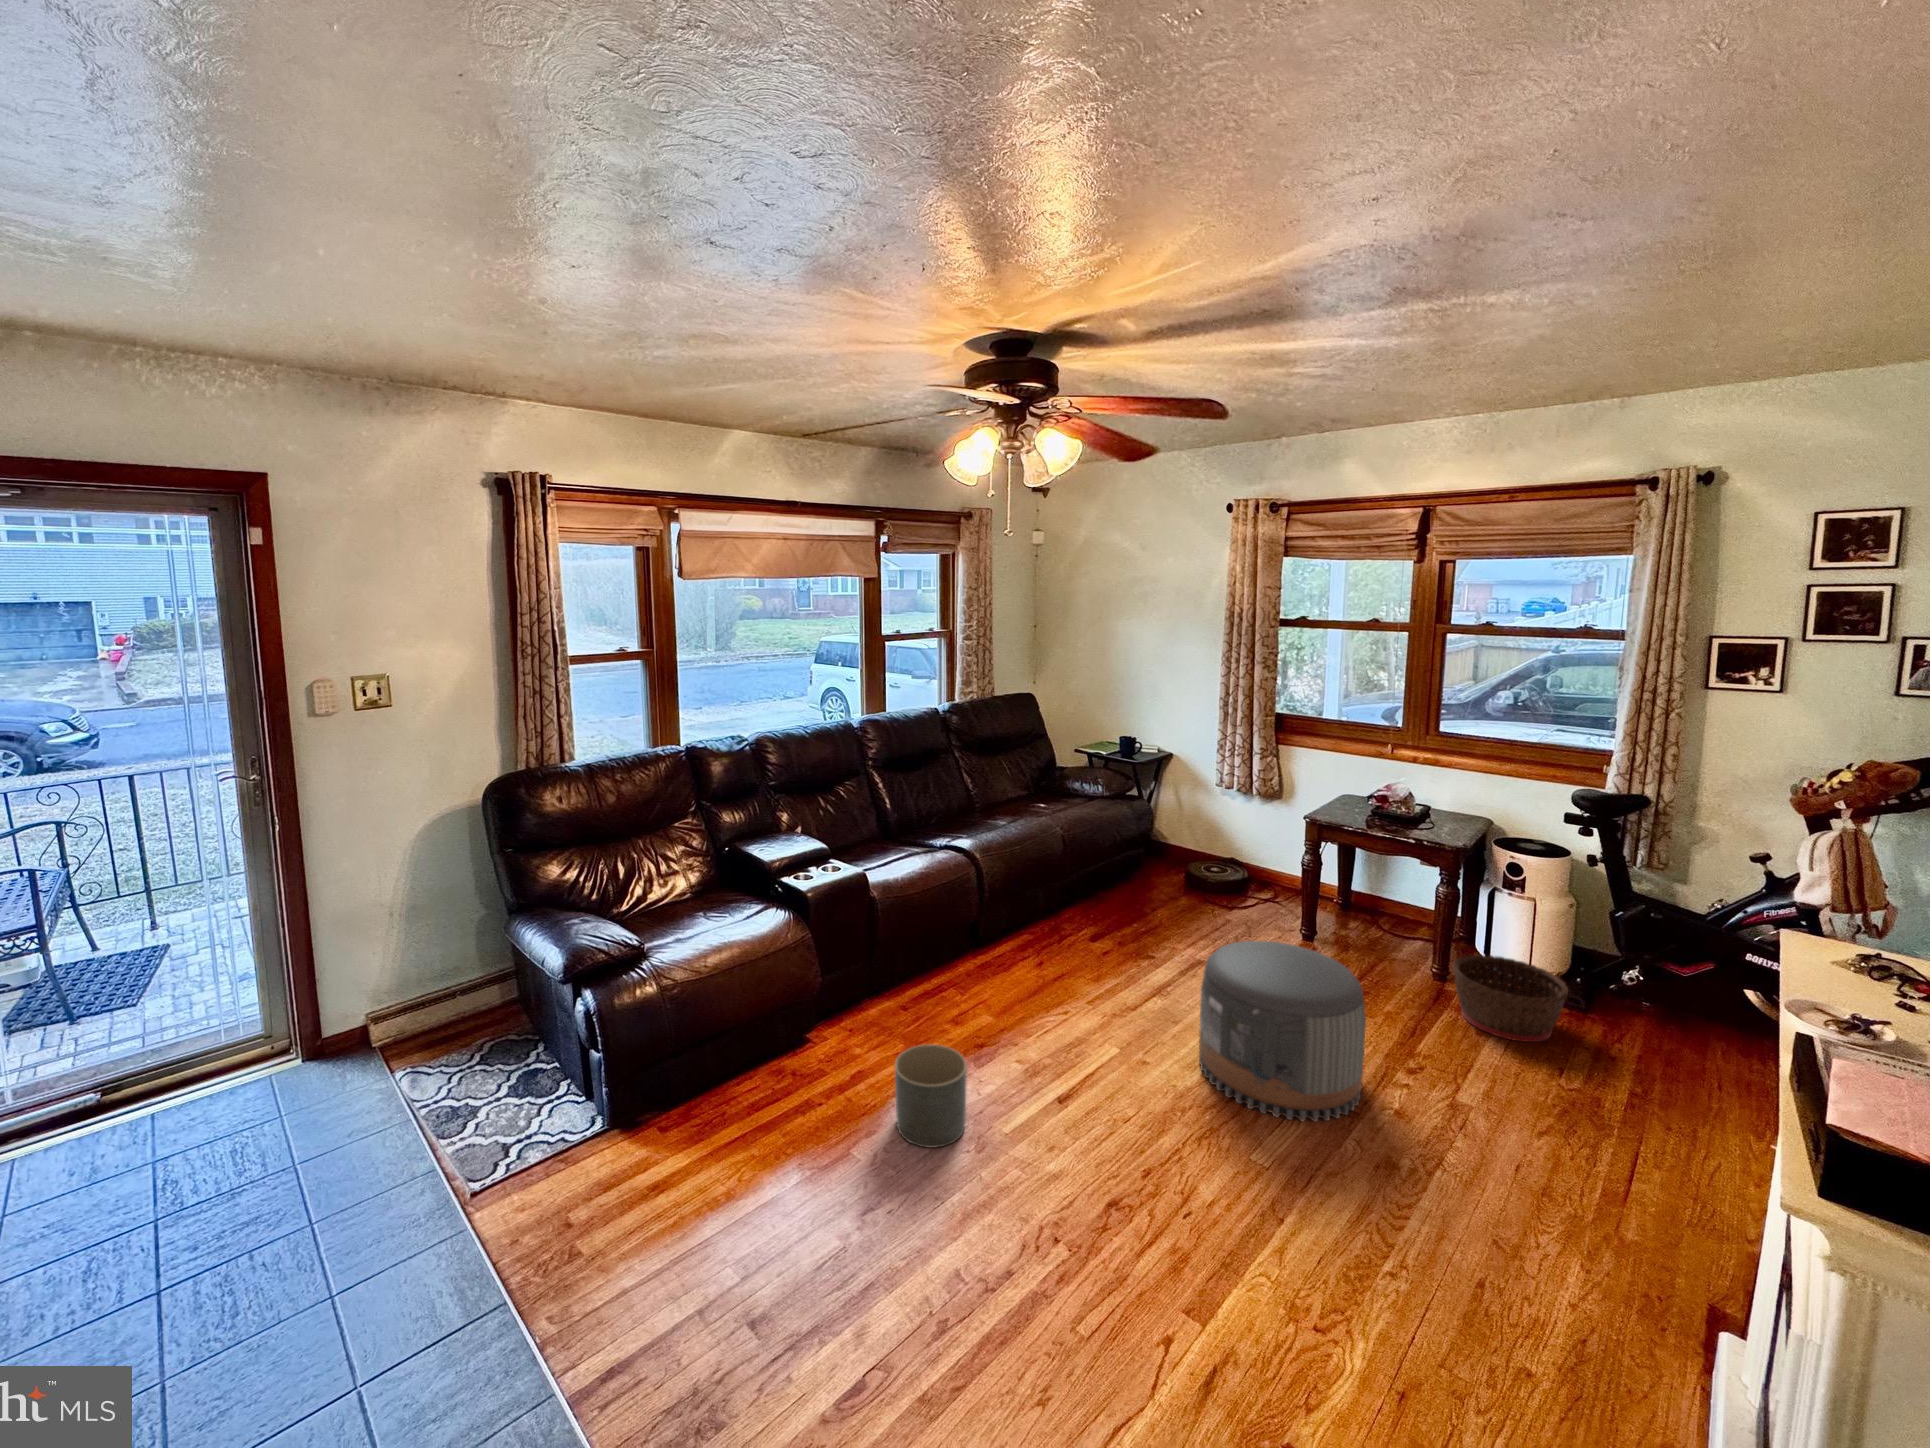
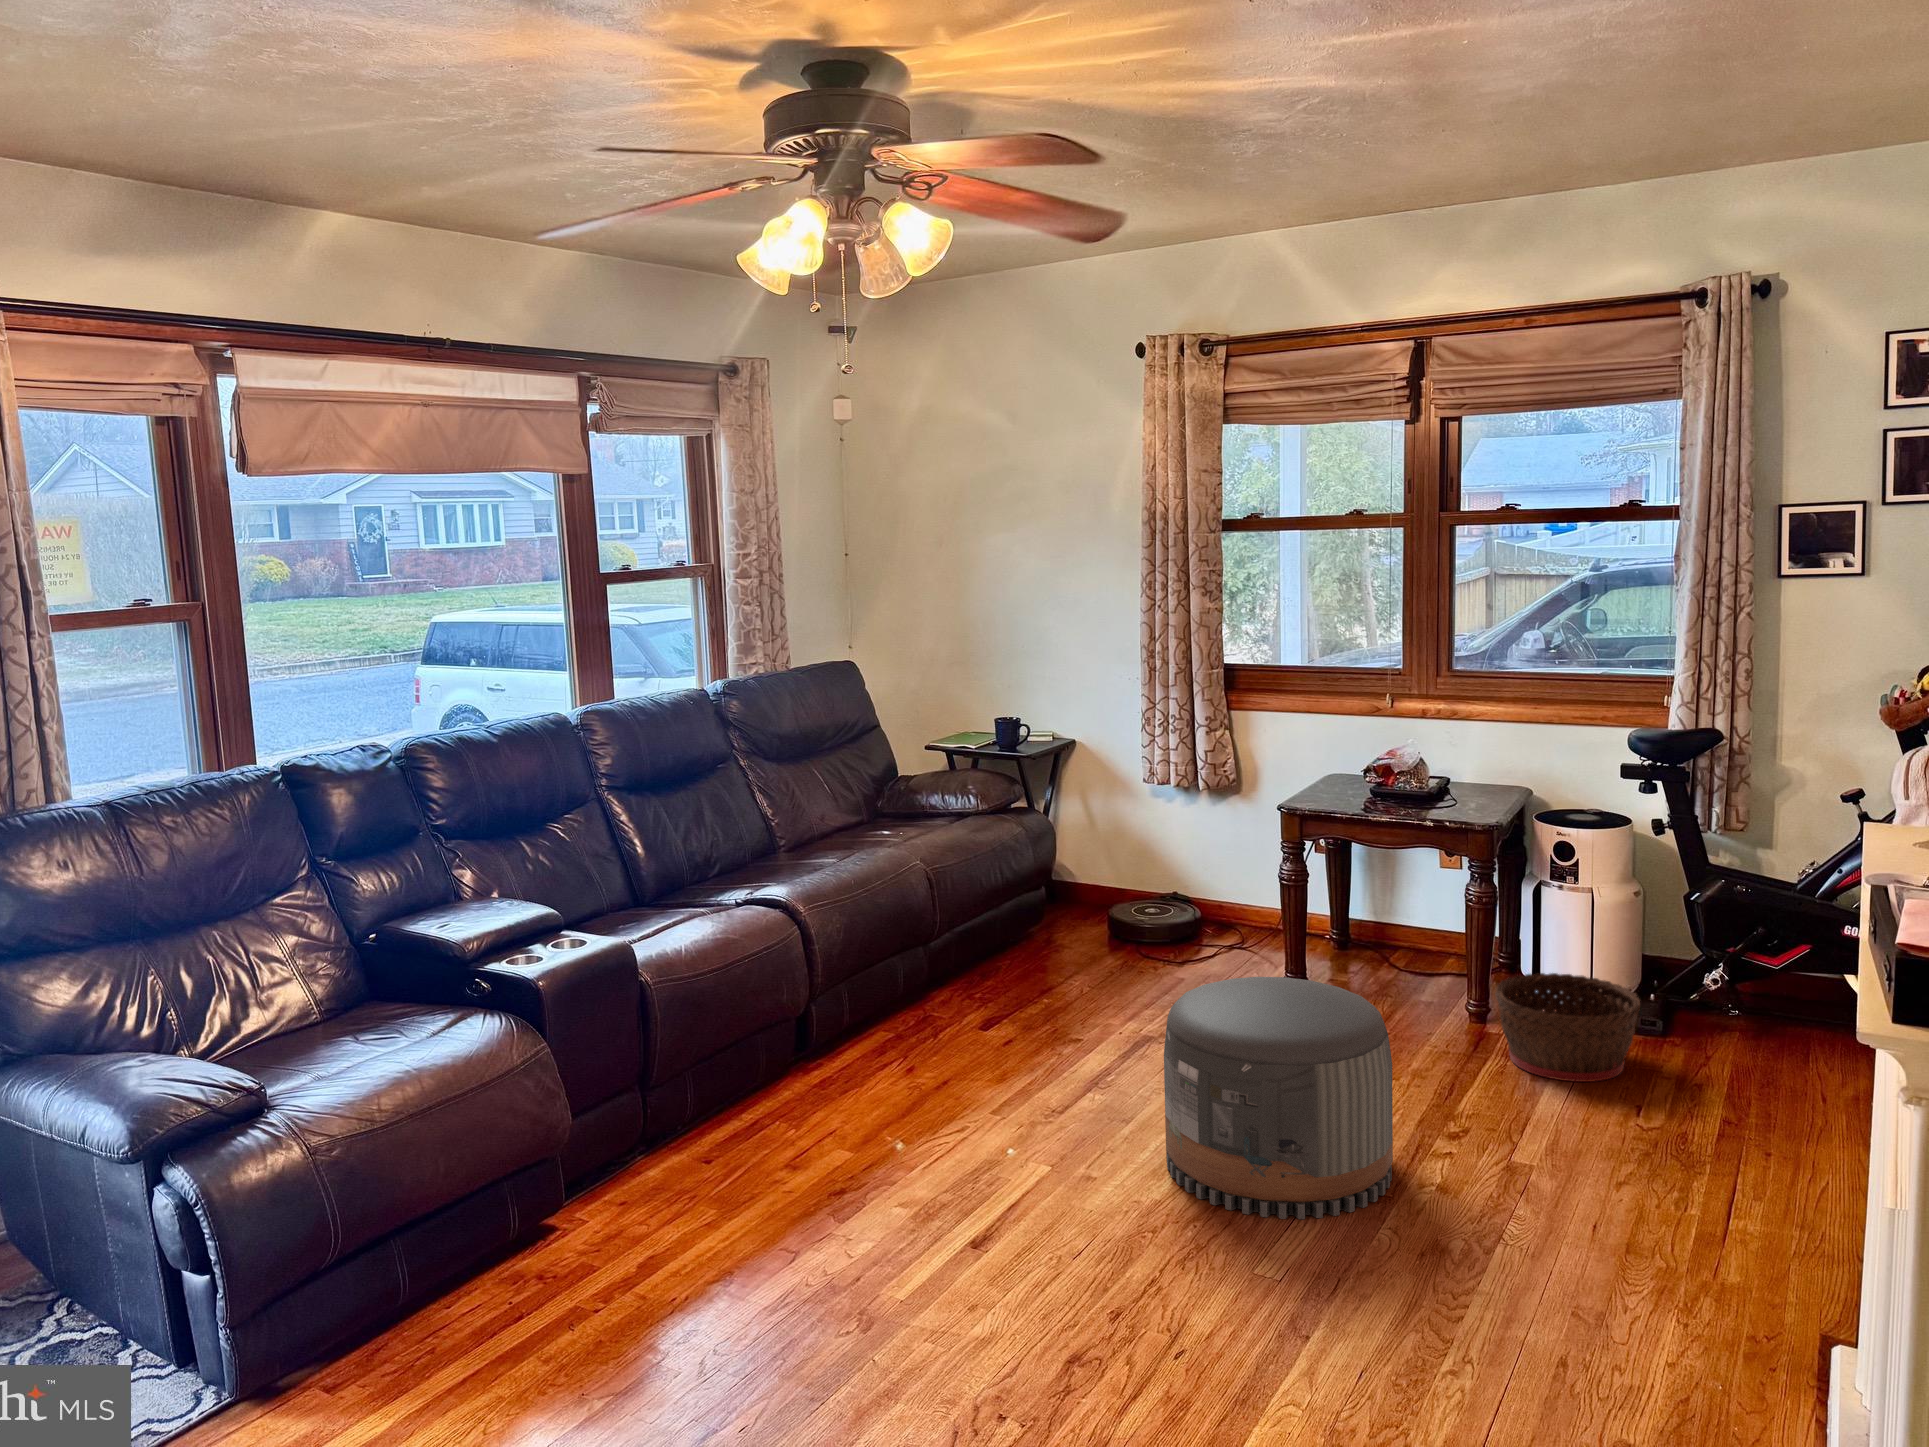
planter: present [895,1044,967,1148] -> none [719,1184,836,1338]

